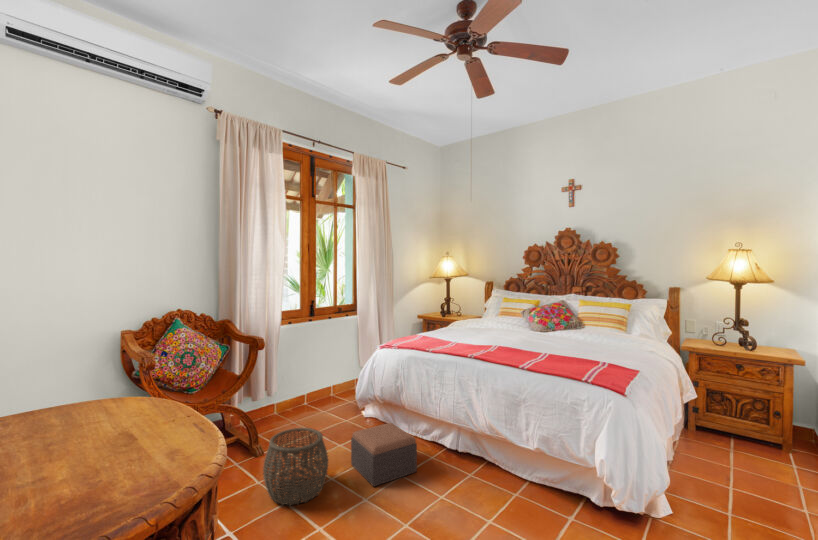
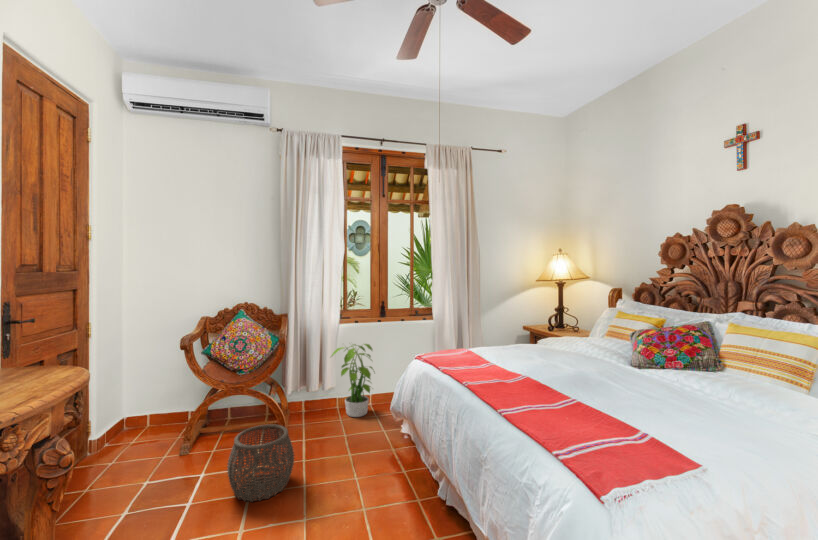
potted plant: none [274,343,324,421] -> present [332,344,373,417]
footstool: present [351,423,417,486] -> none [317,443,382,513]

